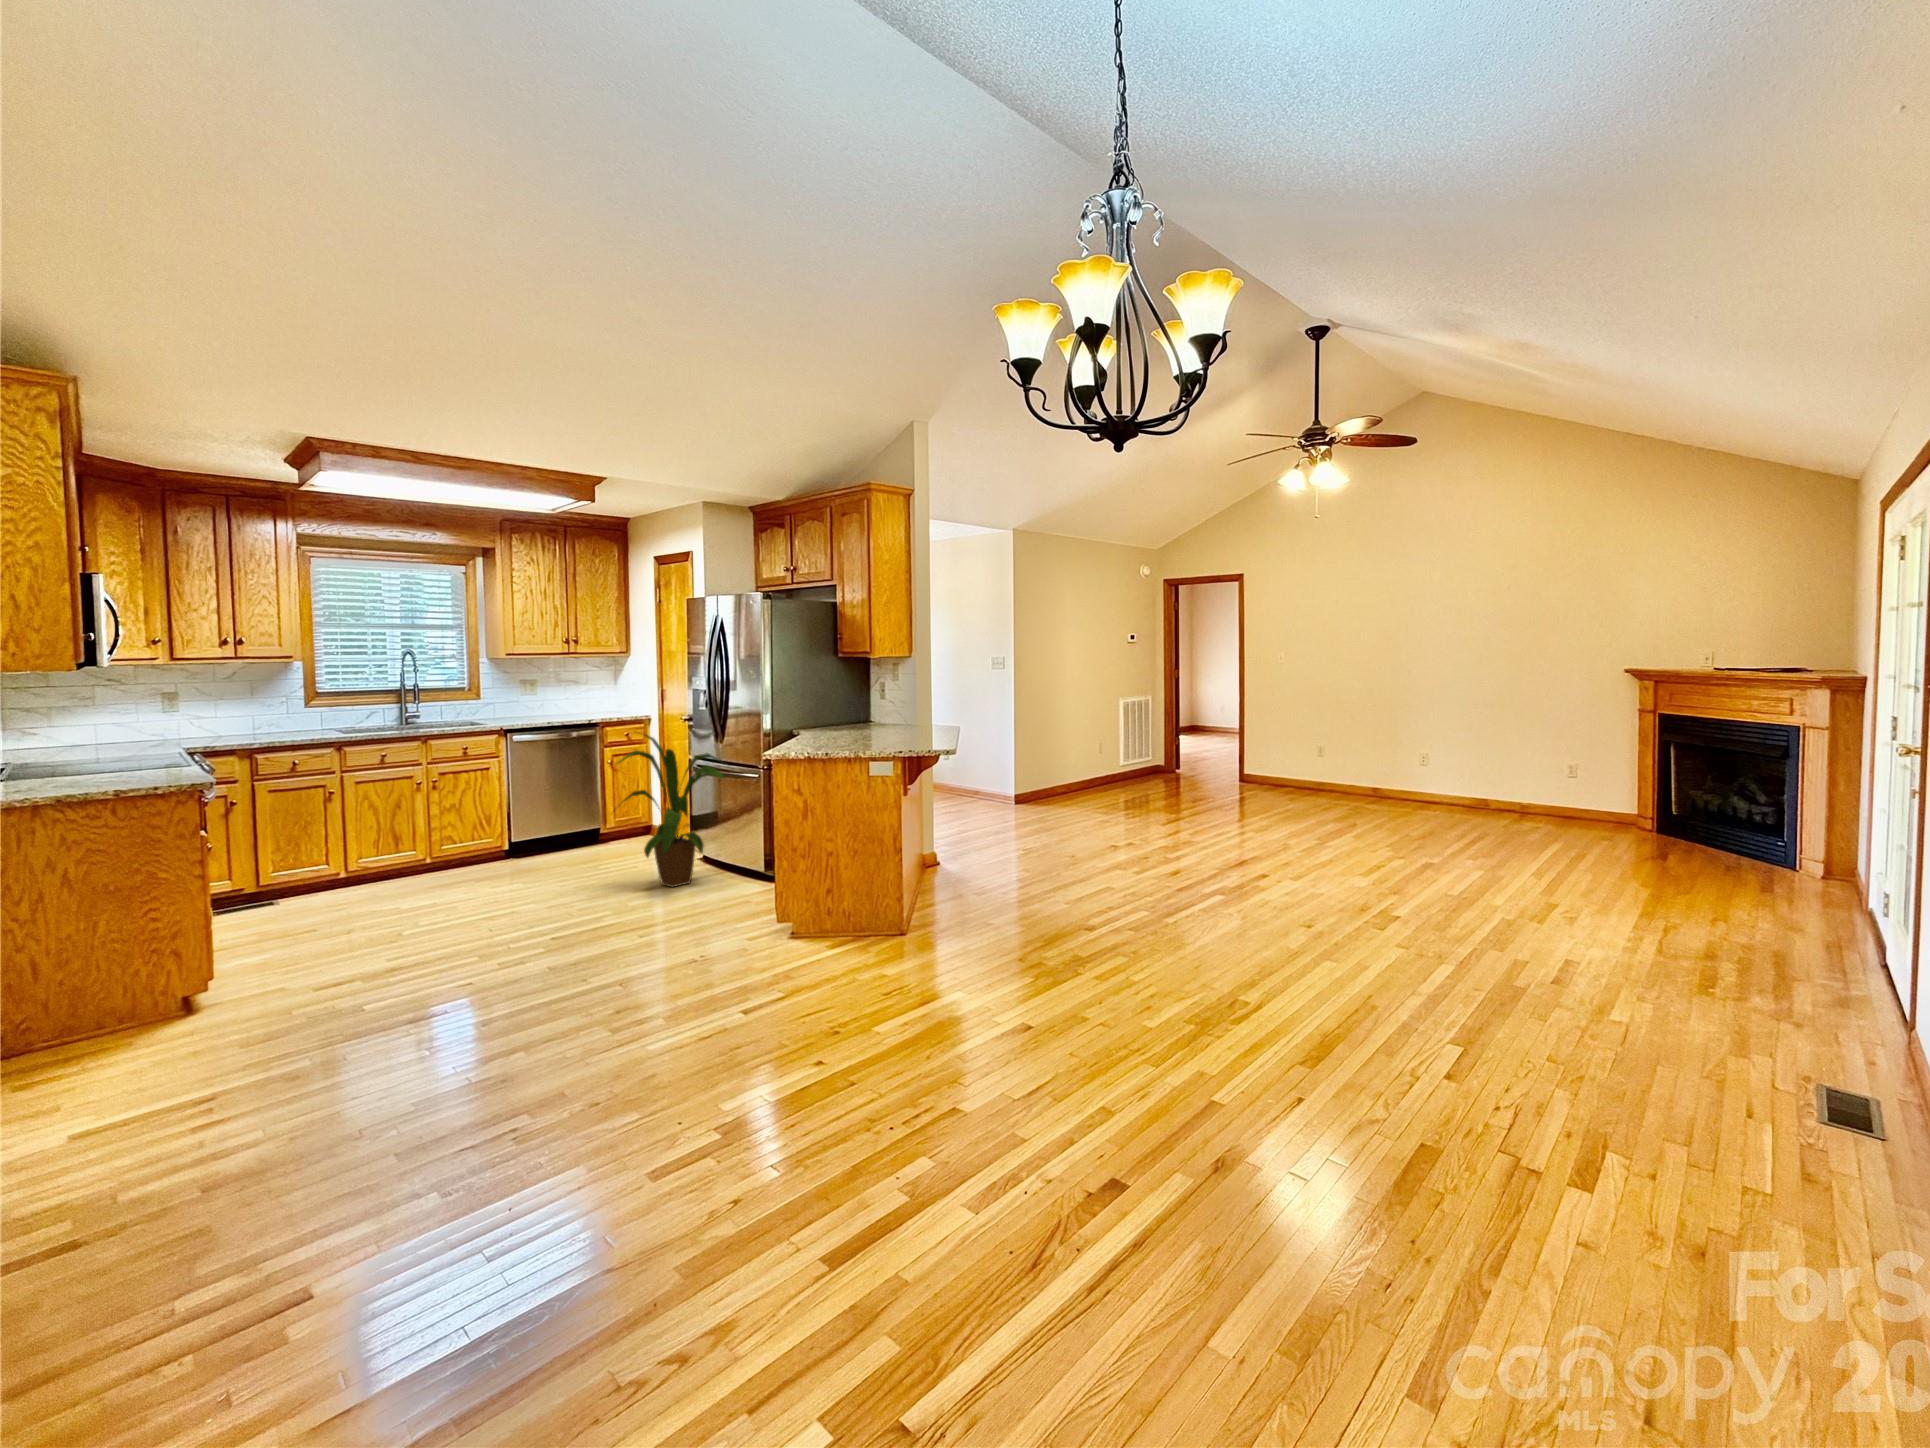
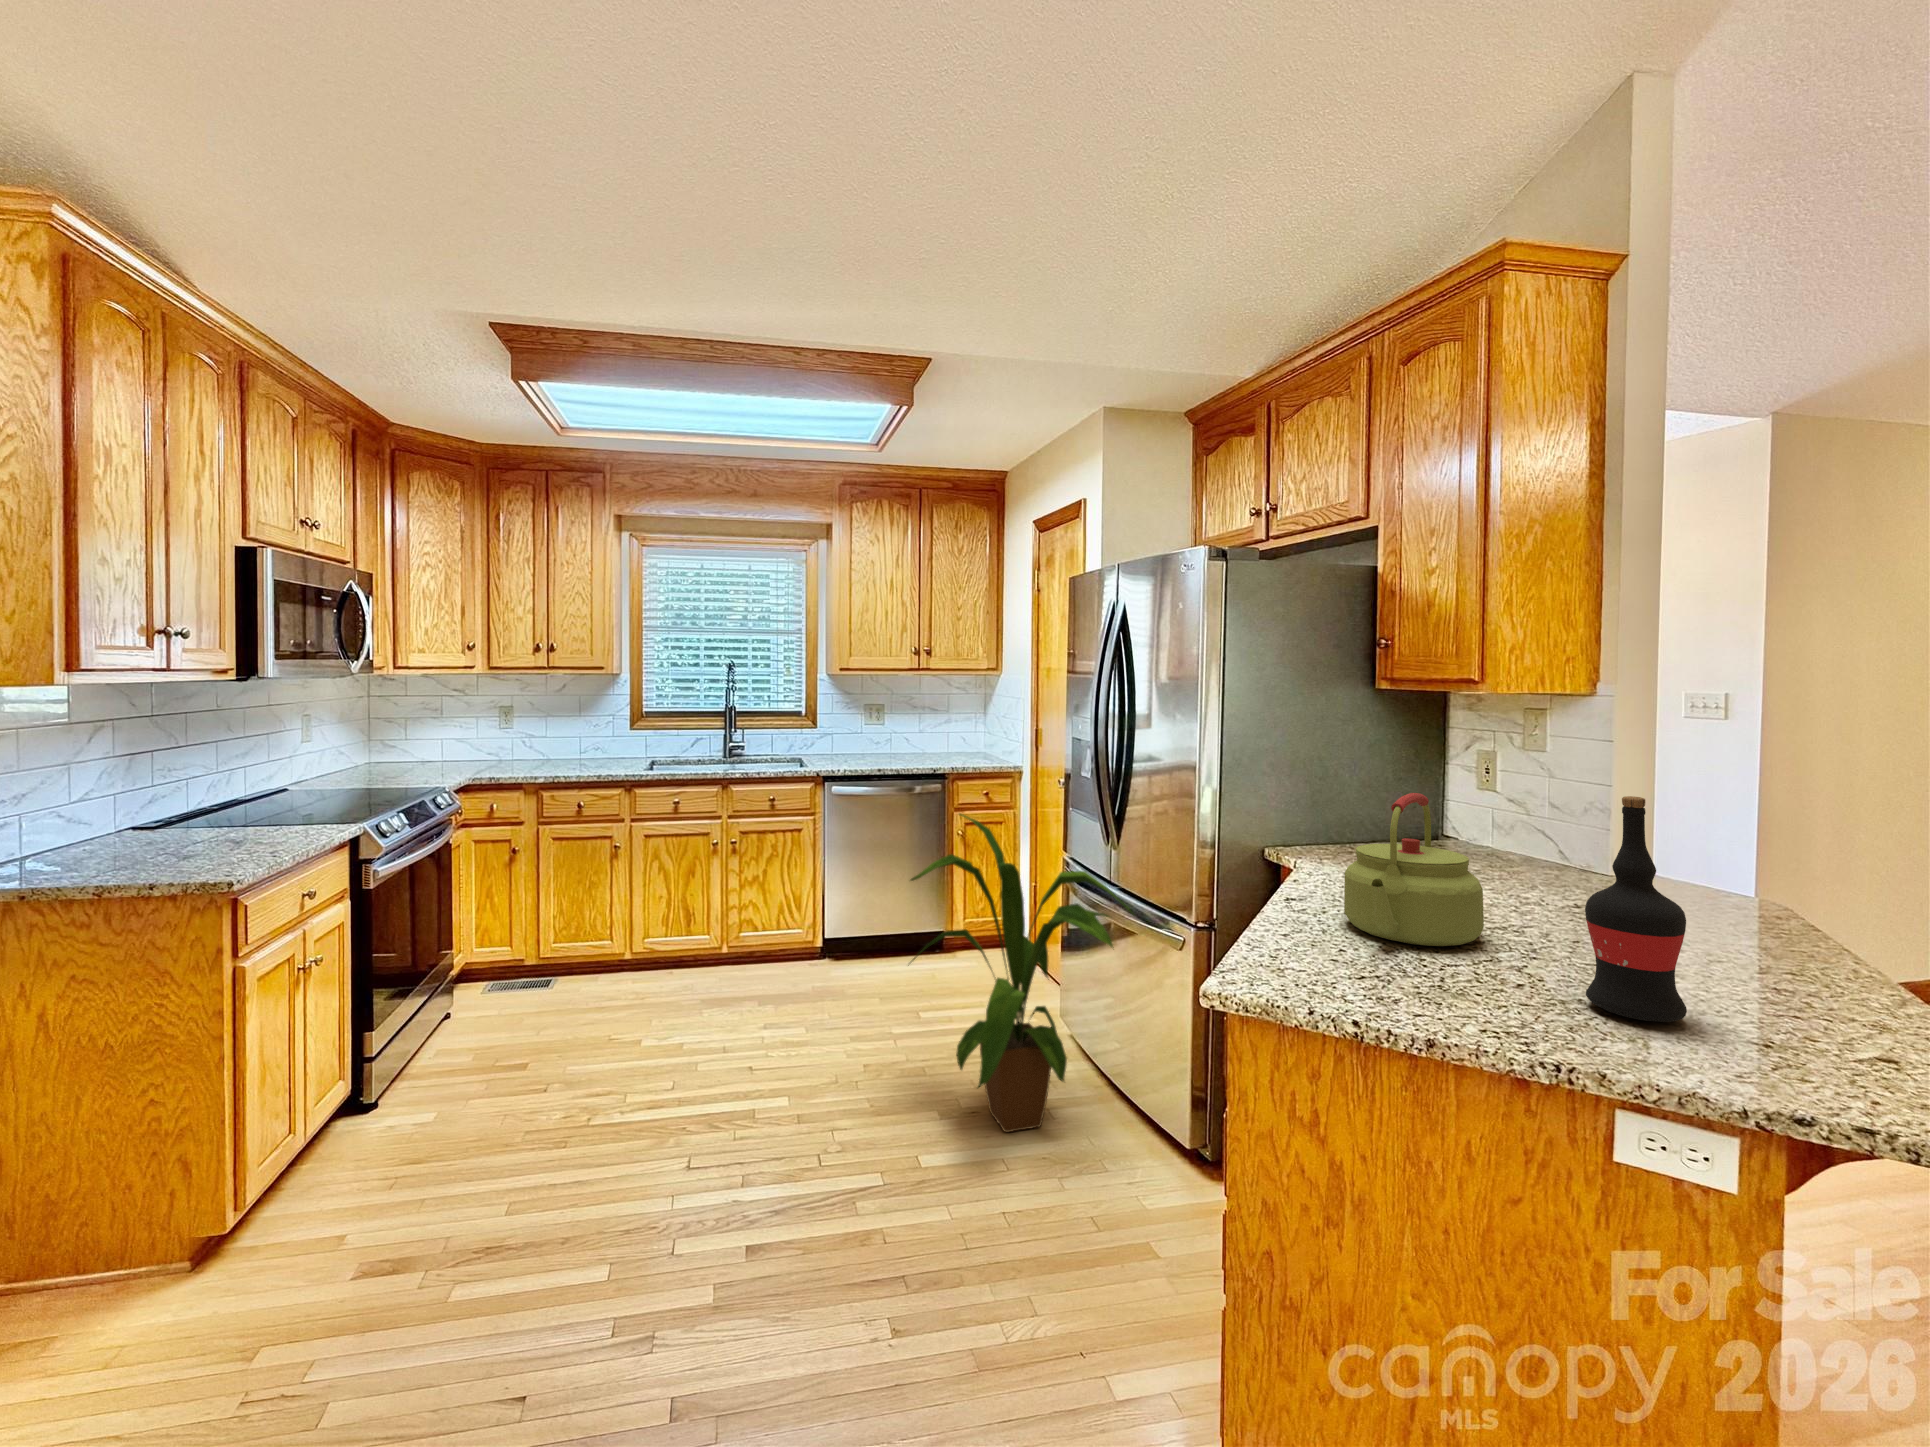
wine bottle: none [867,684,889,743] -> present [1585,796,1687,1022]
kettle: none [812,692,853,740] -> present [1344,793,1484,946]

